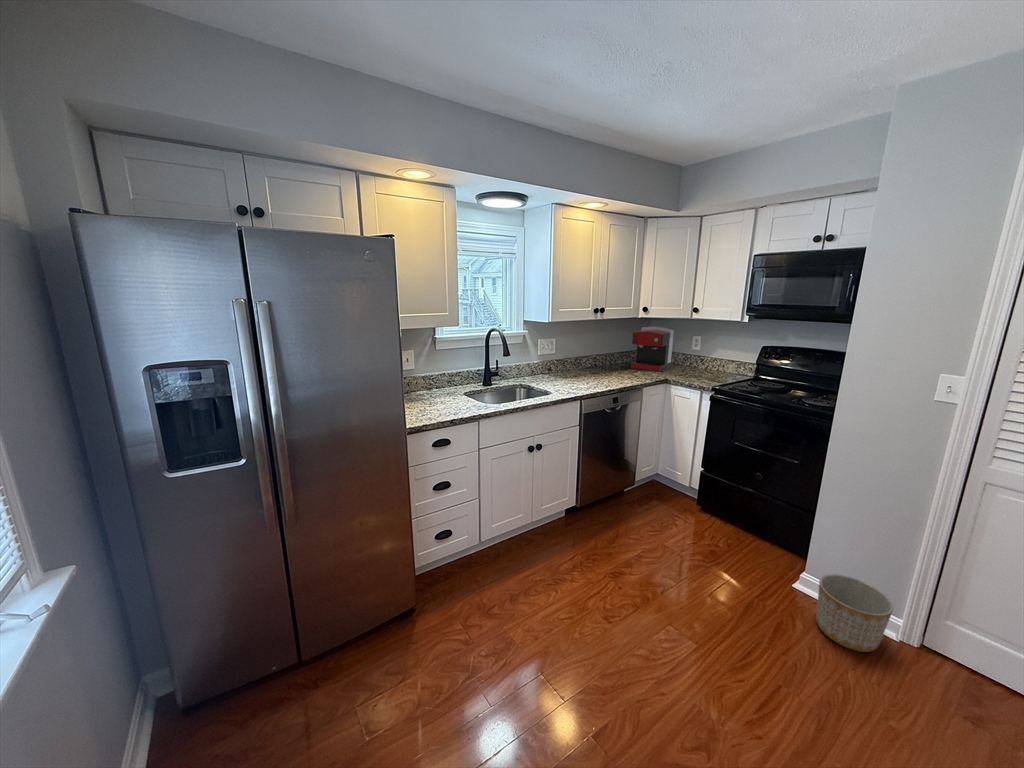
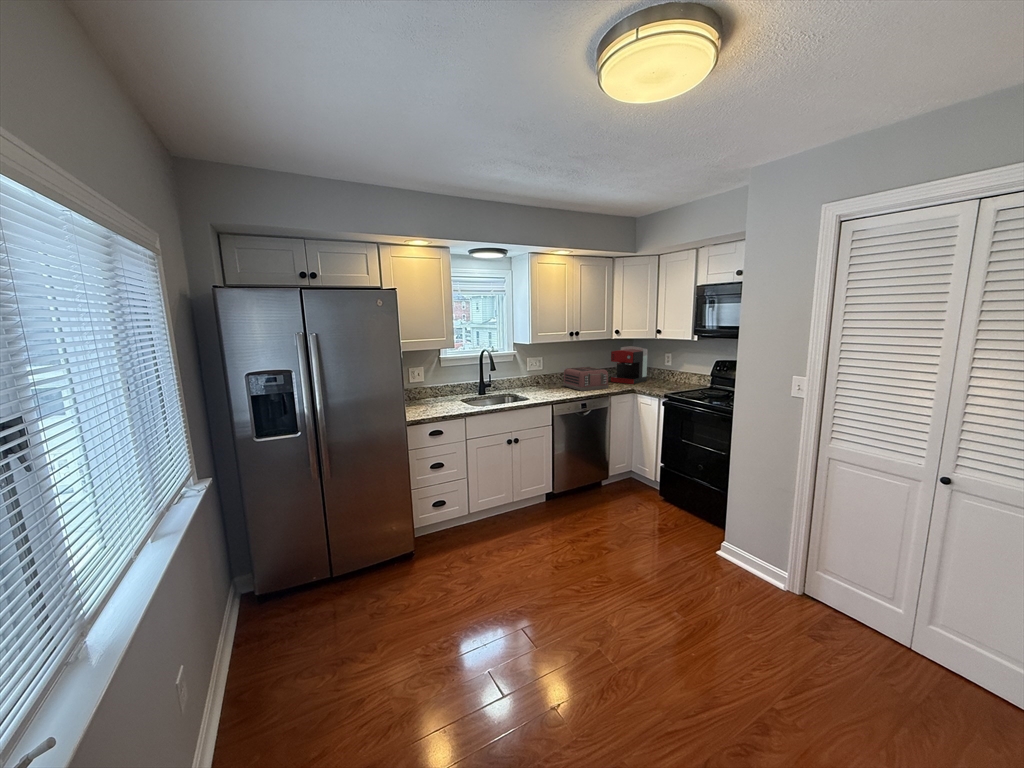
toaster: none [579,351,636,381] -> present [563,367,609,391]
planter: present [816,574,893,652] -> none [721,538,772,596]

